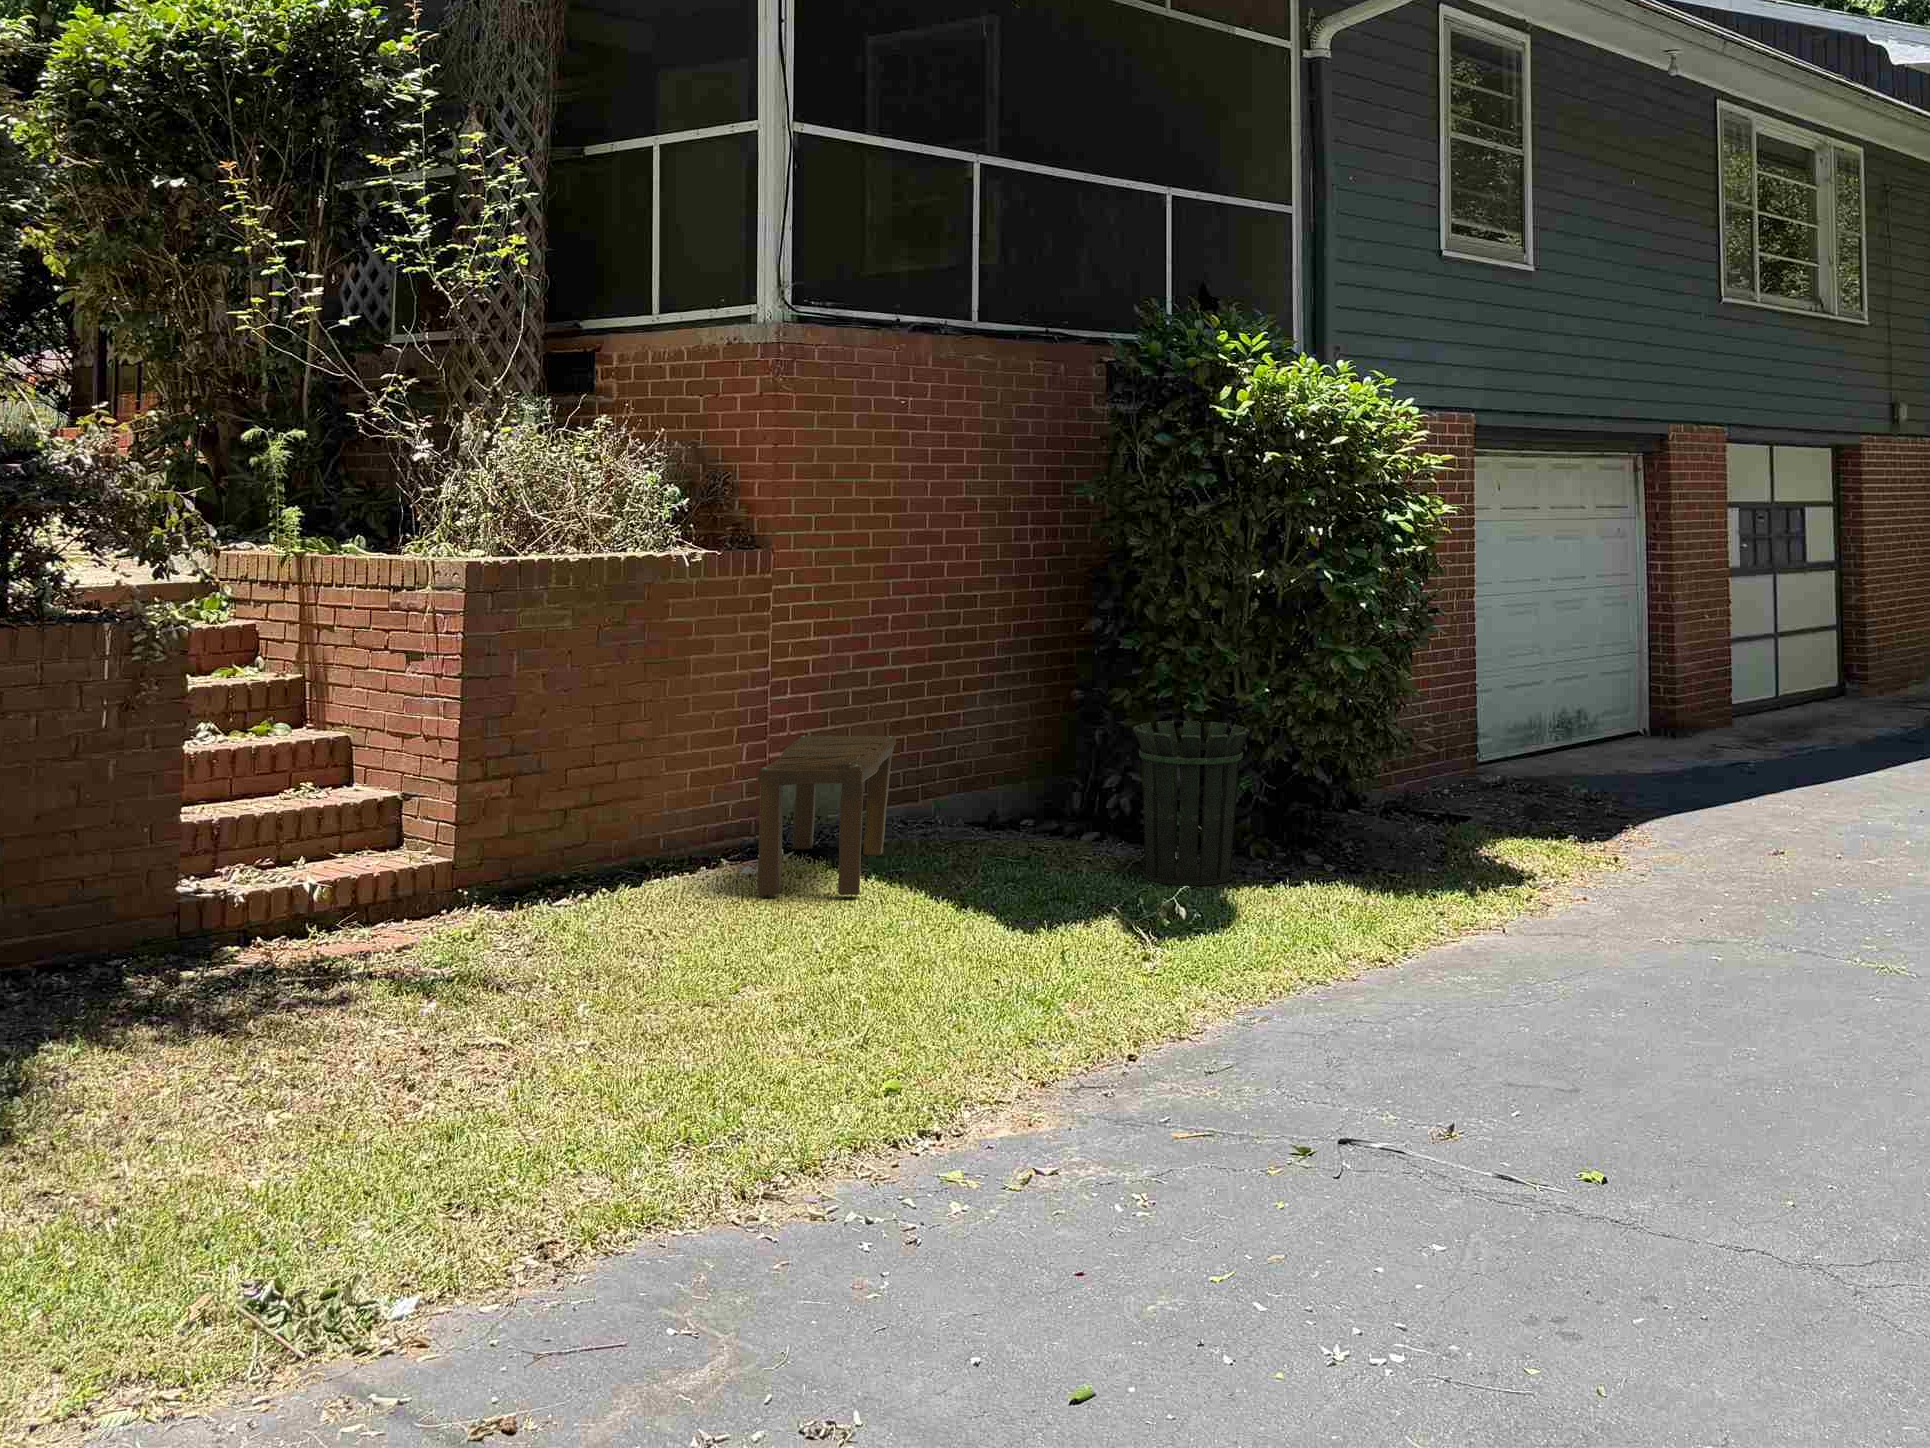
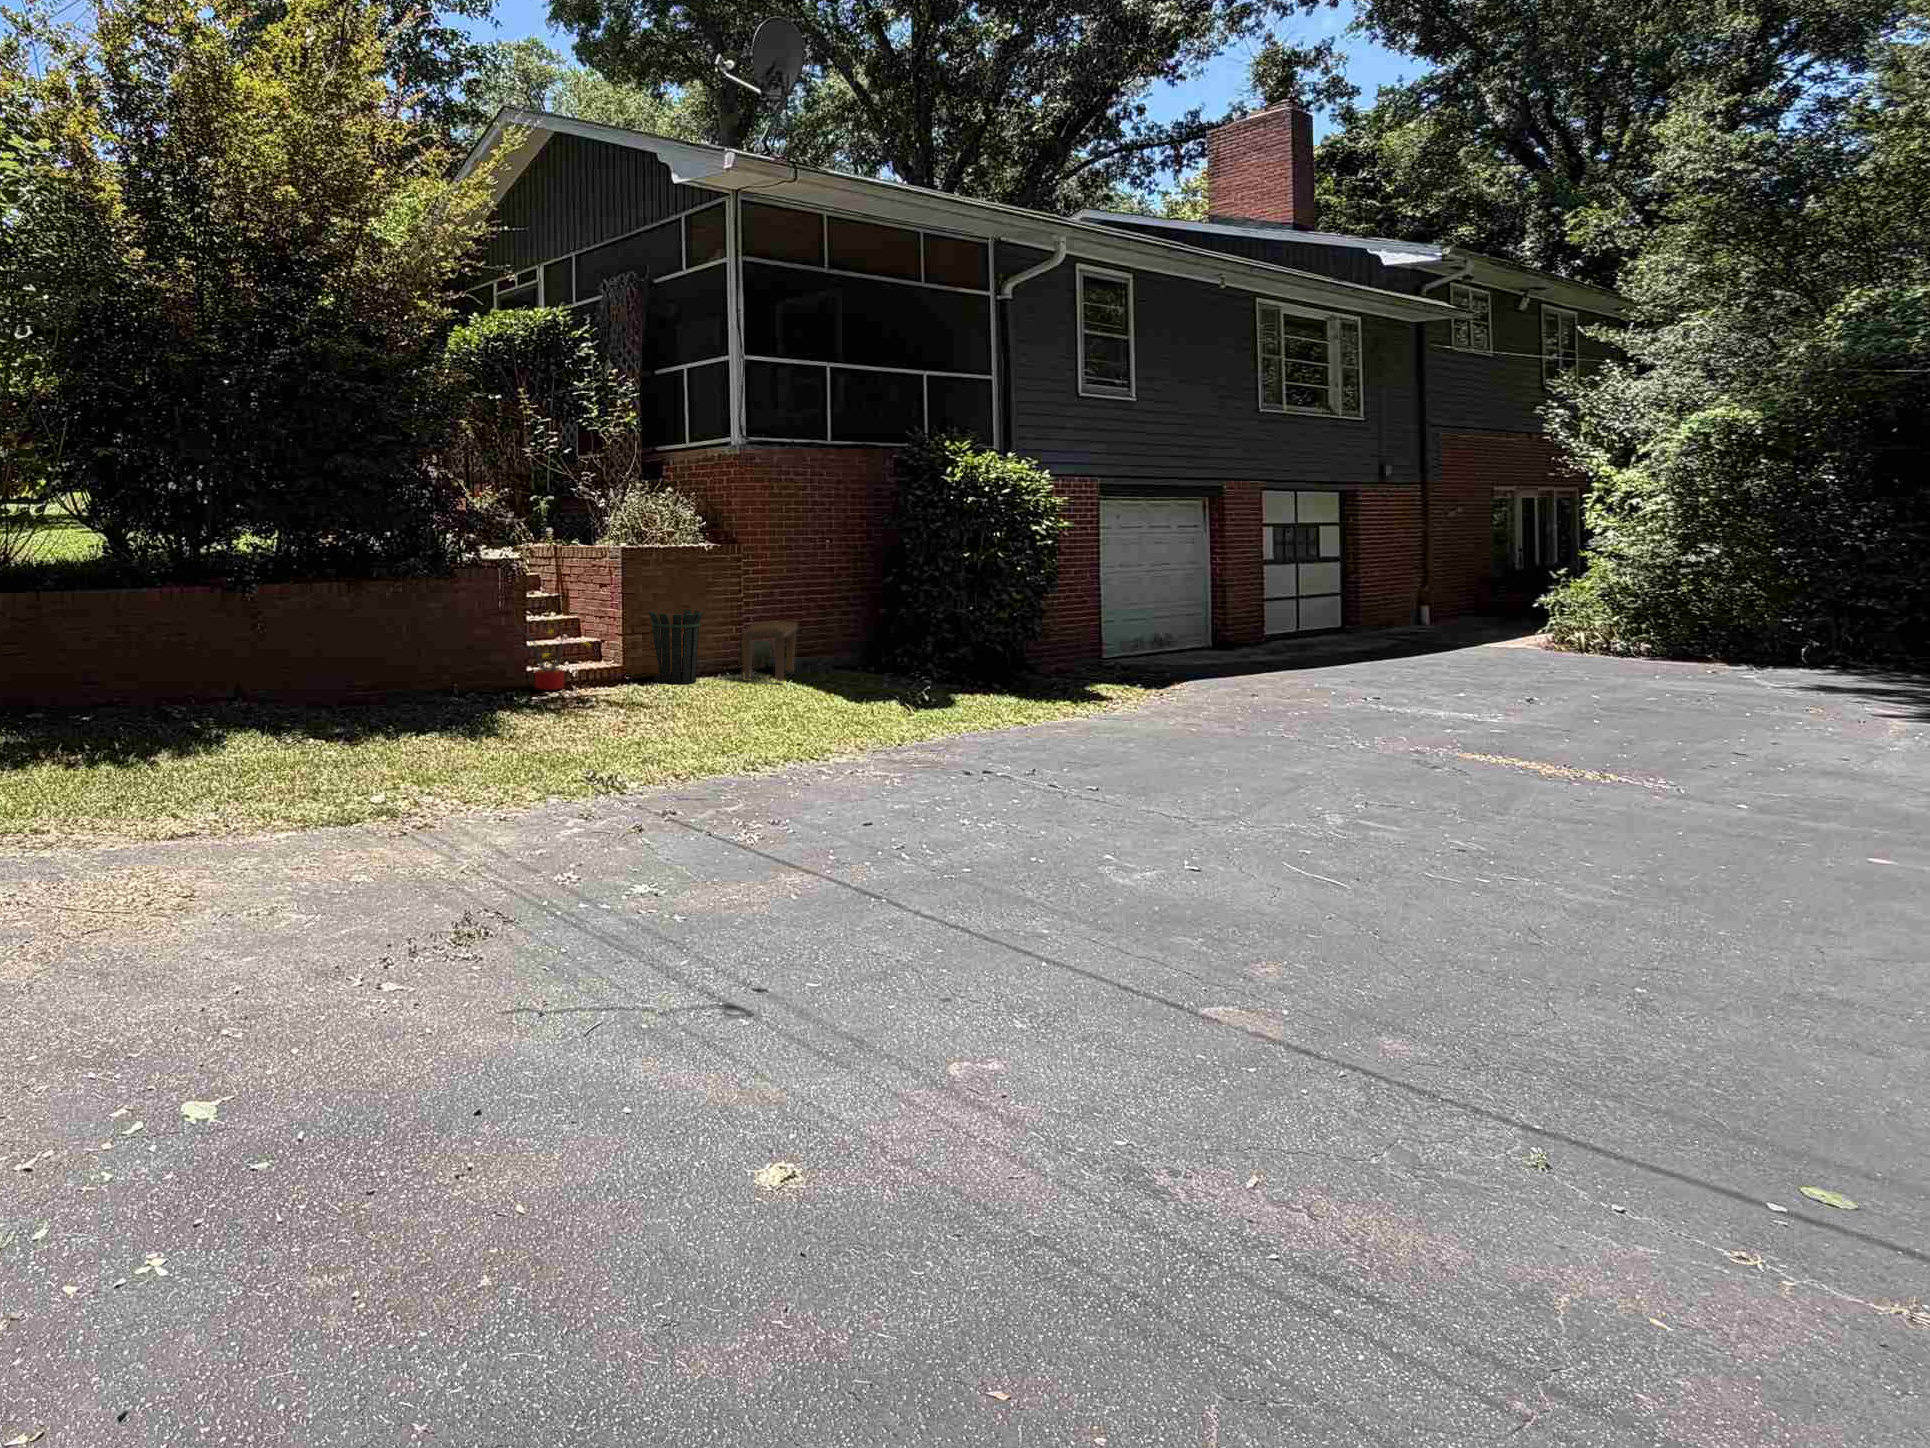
waste bin: present [1133,721,1250,885] -> present [648,610,703,684]
decorative plant: none [90,751,346,967] -> present [517,625,589,690]

